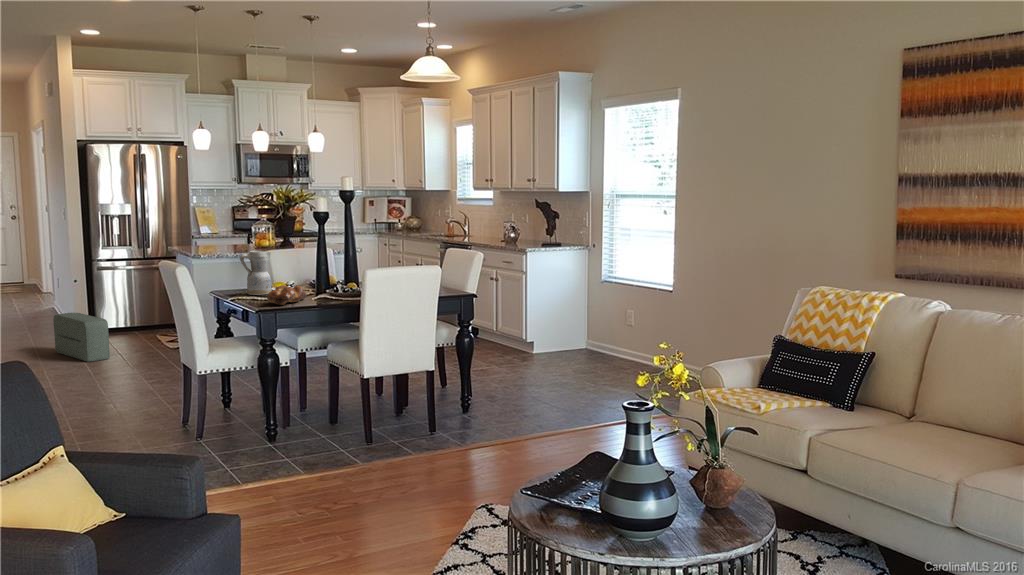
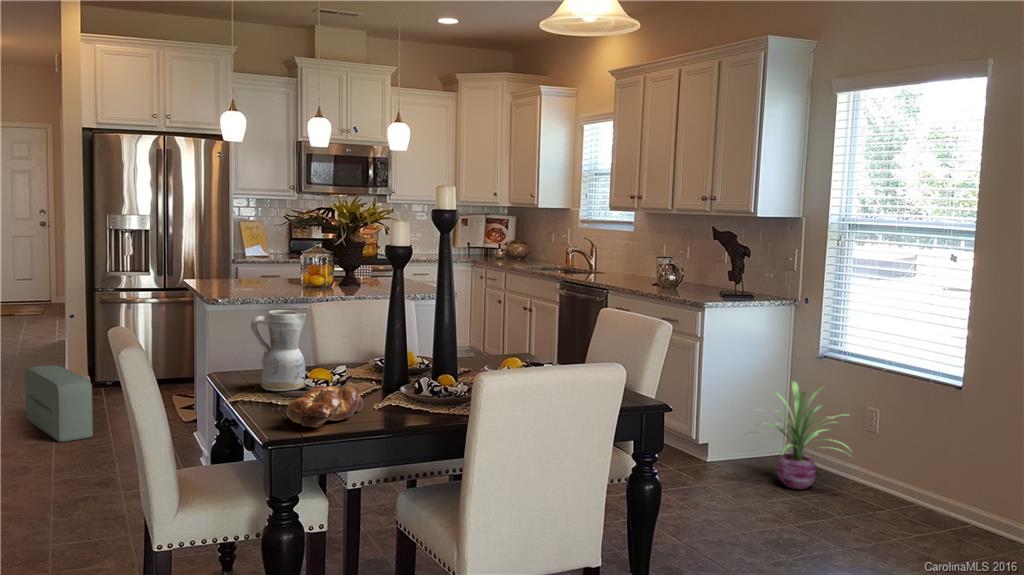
decorative plant: none [548,296,617,363] -> present [751,381,851,489]

